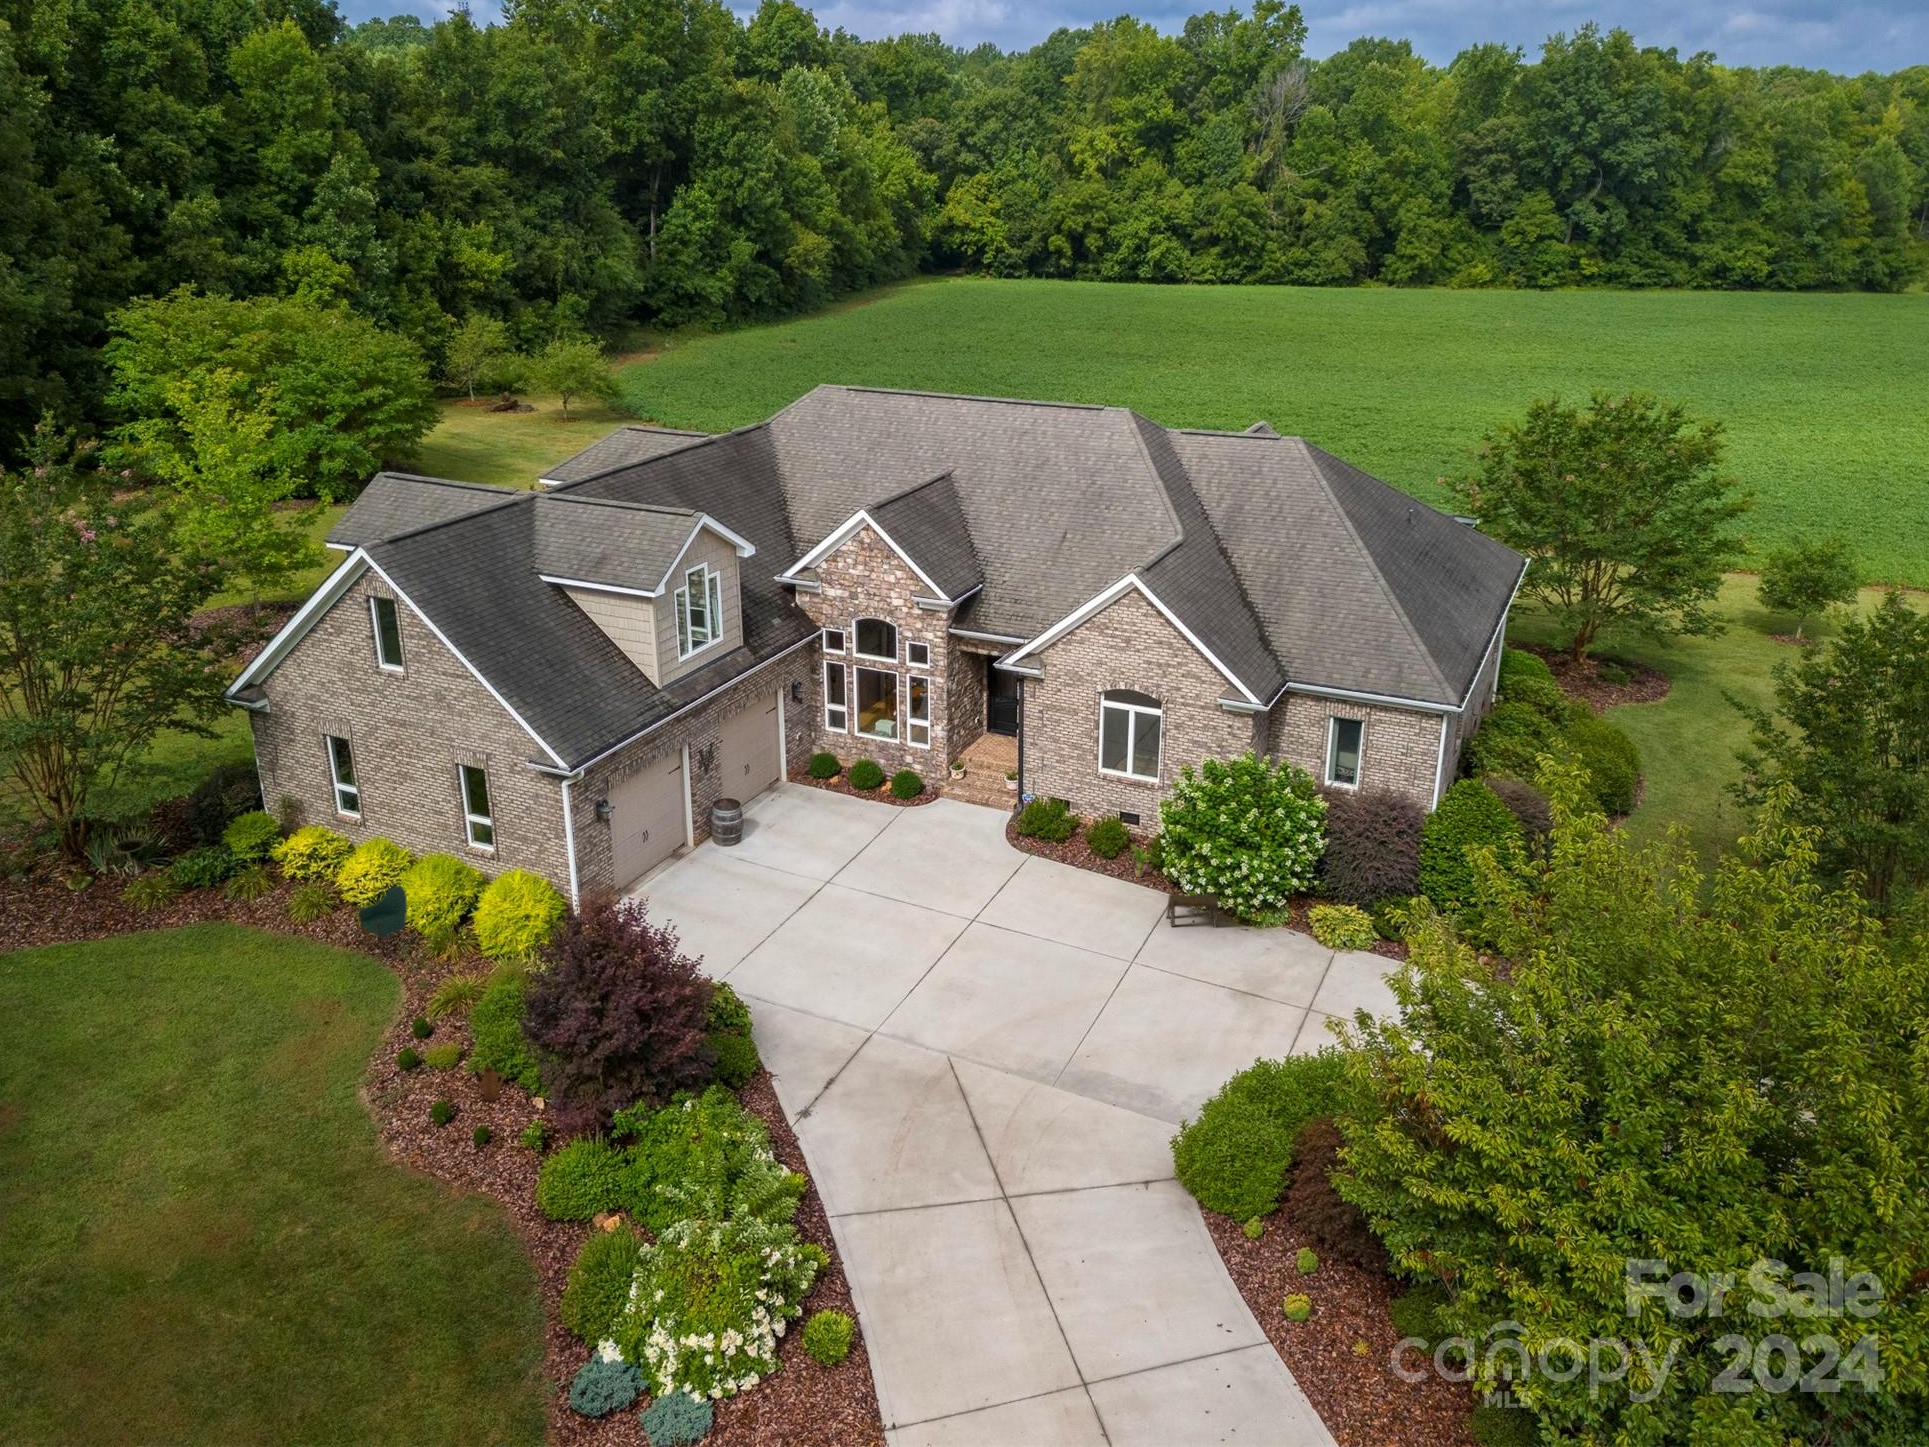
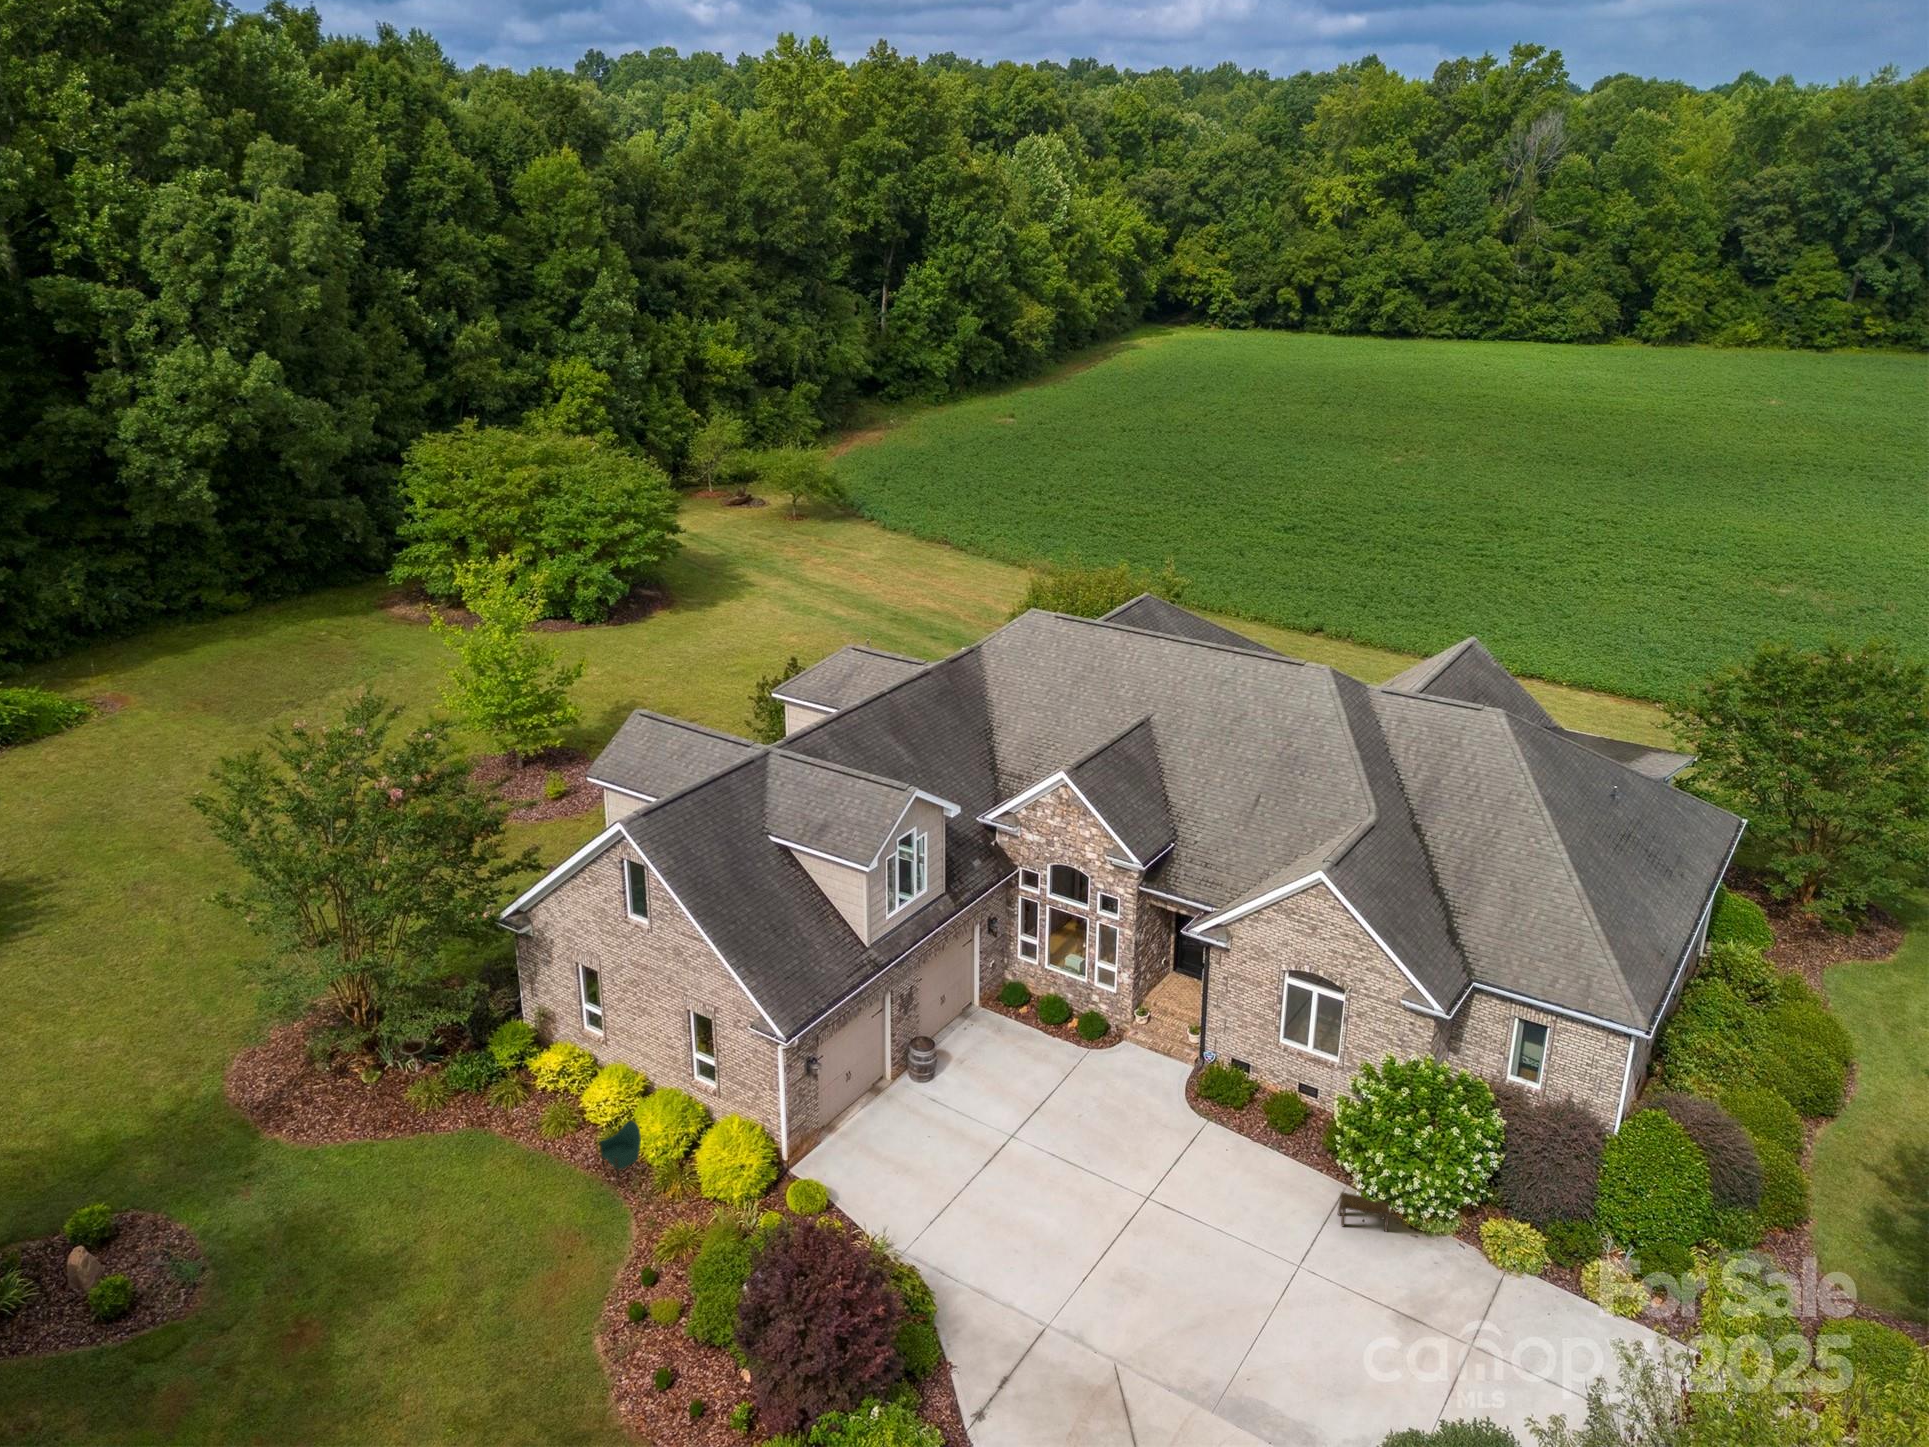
potted plant: present [1127,843,1150,877] -> none [1302,1125,1327,1160]
watering can: present [479,1067,506,1101] -> none [698,1334,722,1364]

